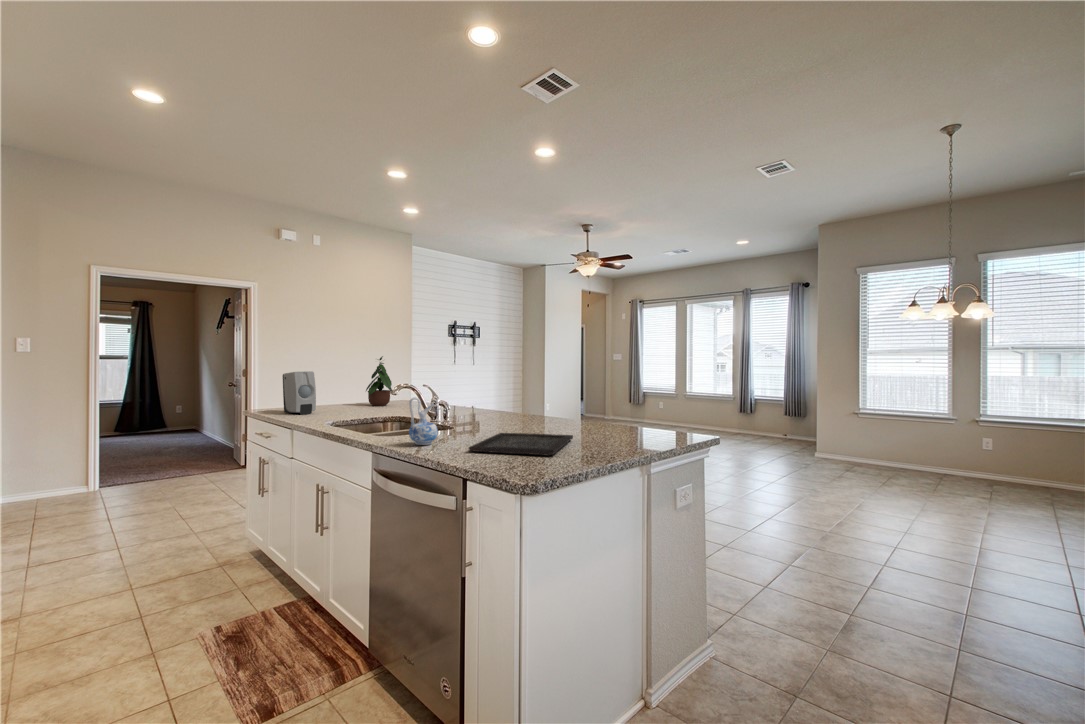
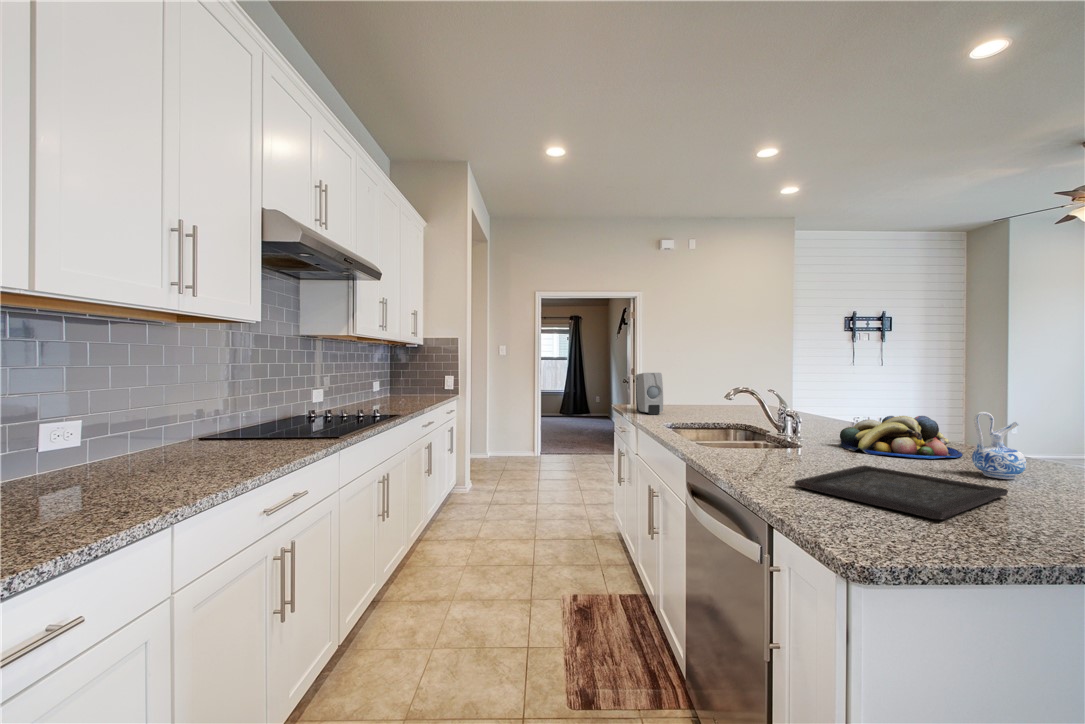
potted plant: present [366,356,392,406] -> none [716,356,751,411]
ceramic pitcher: present [409,397,438,445] -> present [972,412,1026,479]
fruit bowl: none [475,398,543,427] -> present [839,416,963,459]

